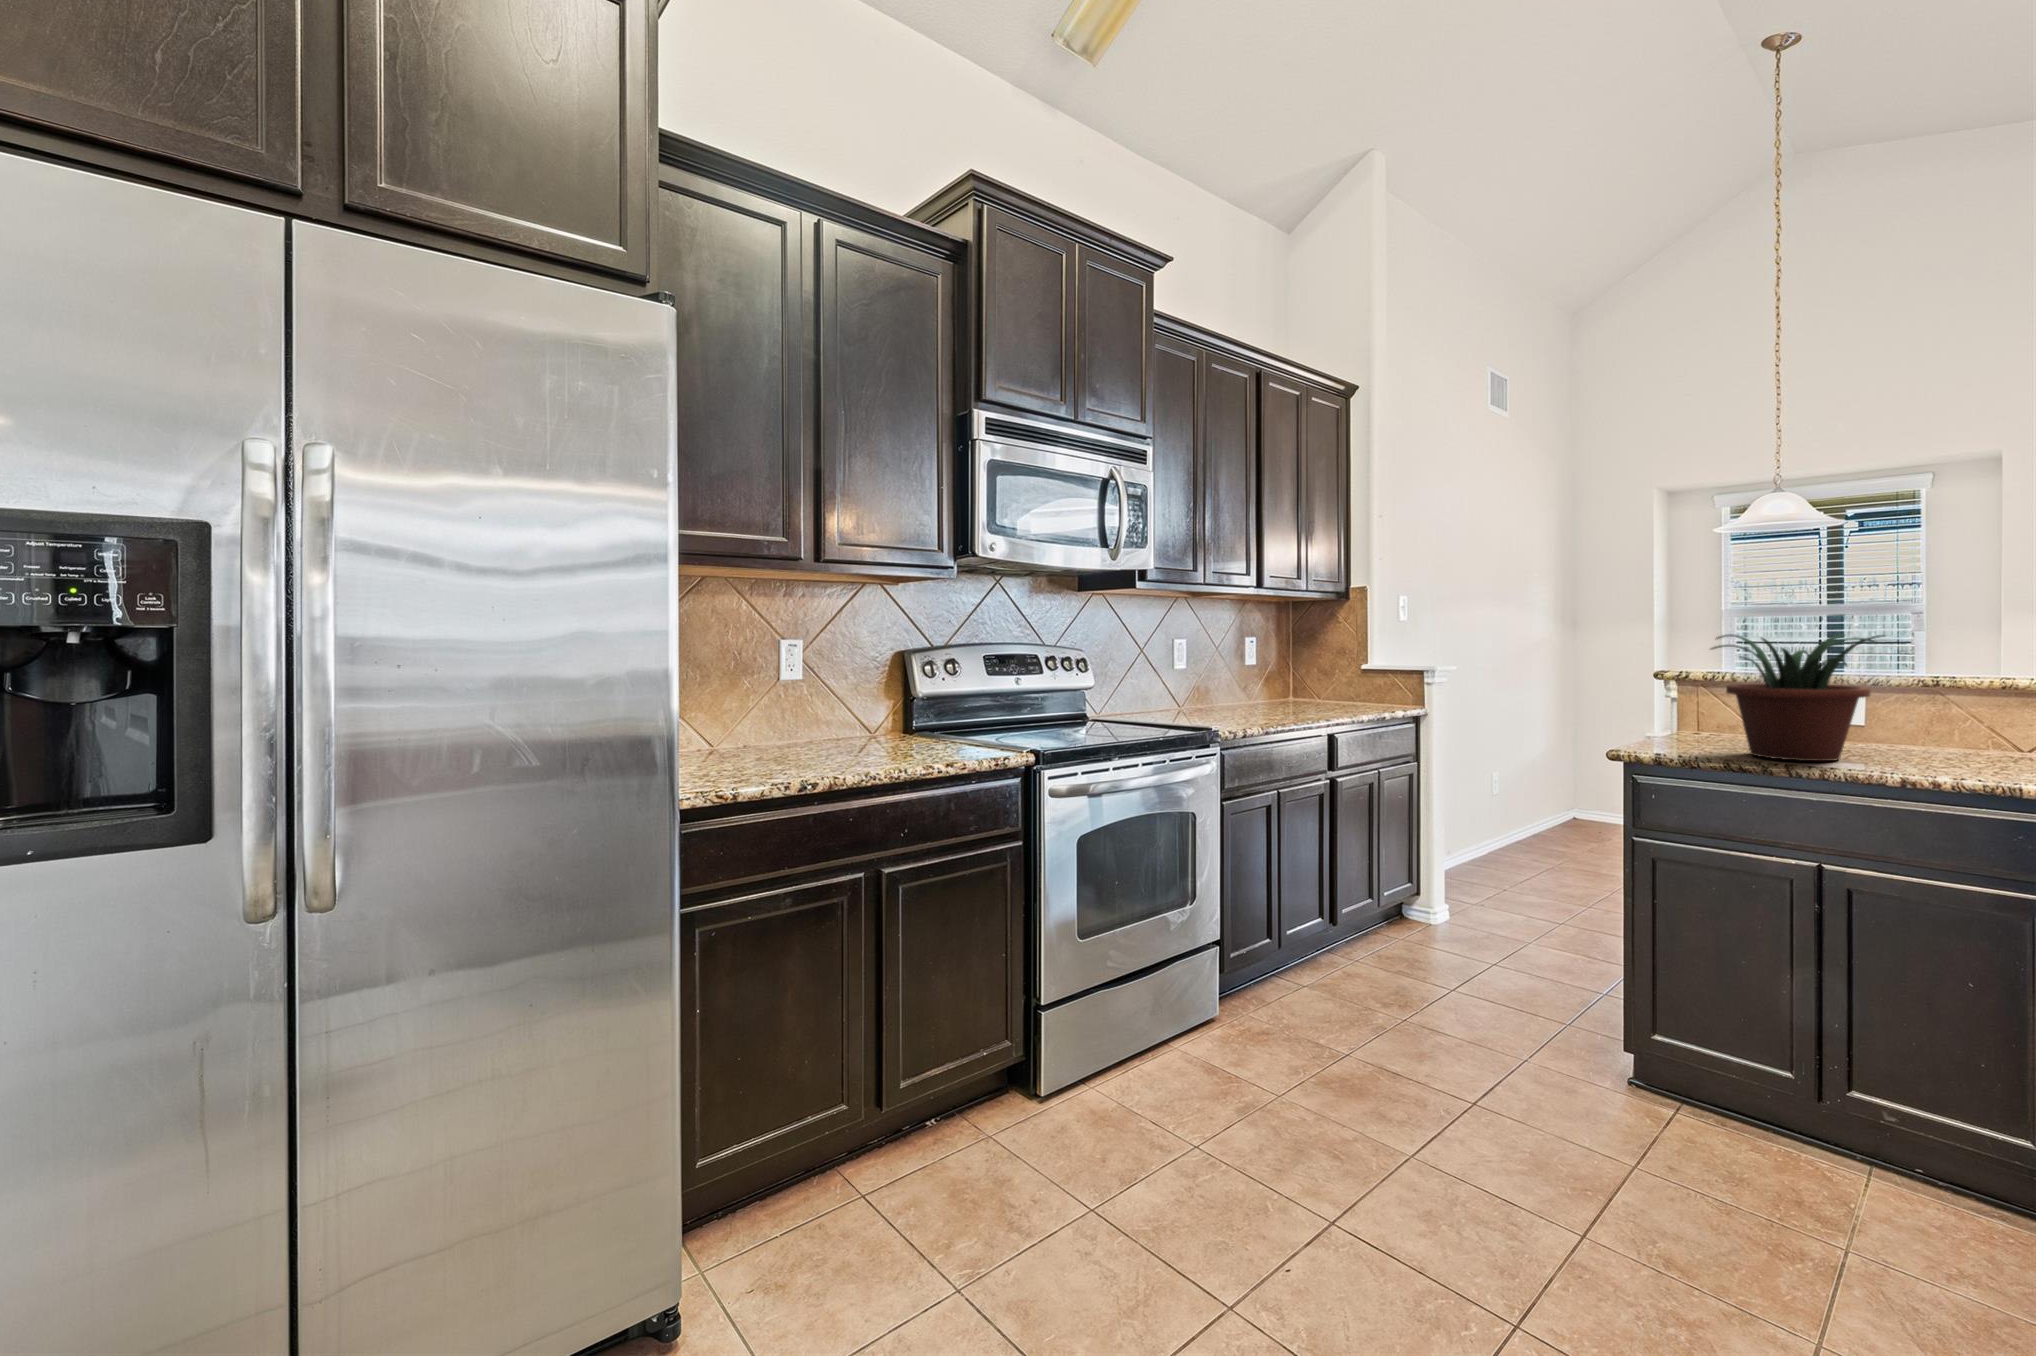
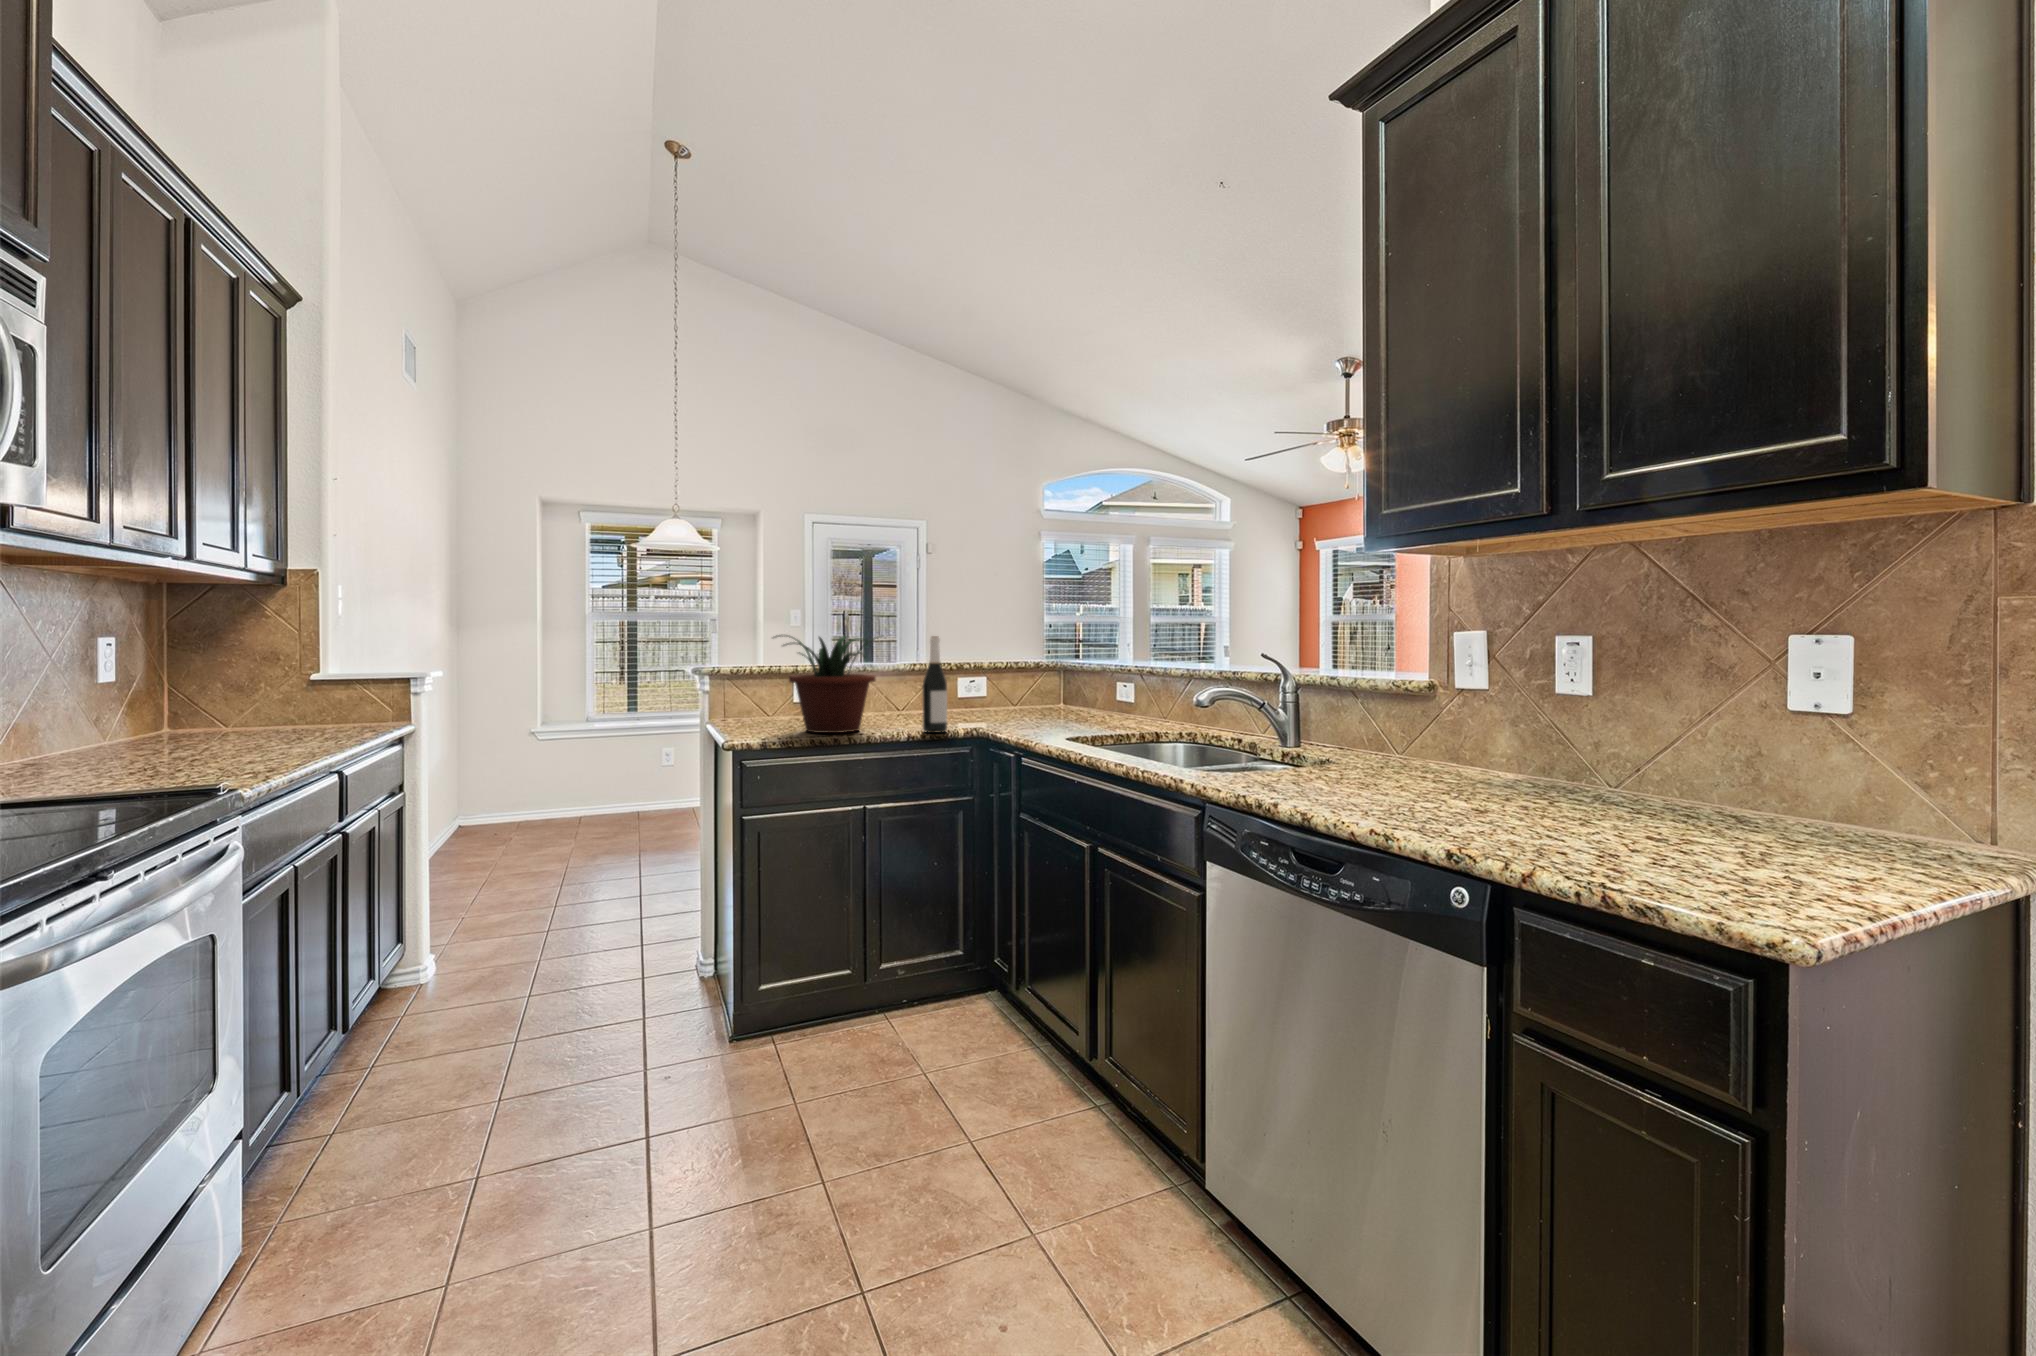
wine bottle: none [1939,636,1995,780] -> present [922,636,947,733]

